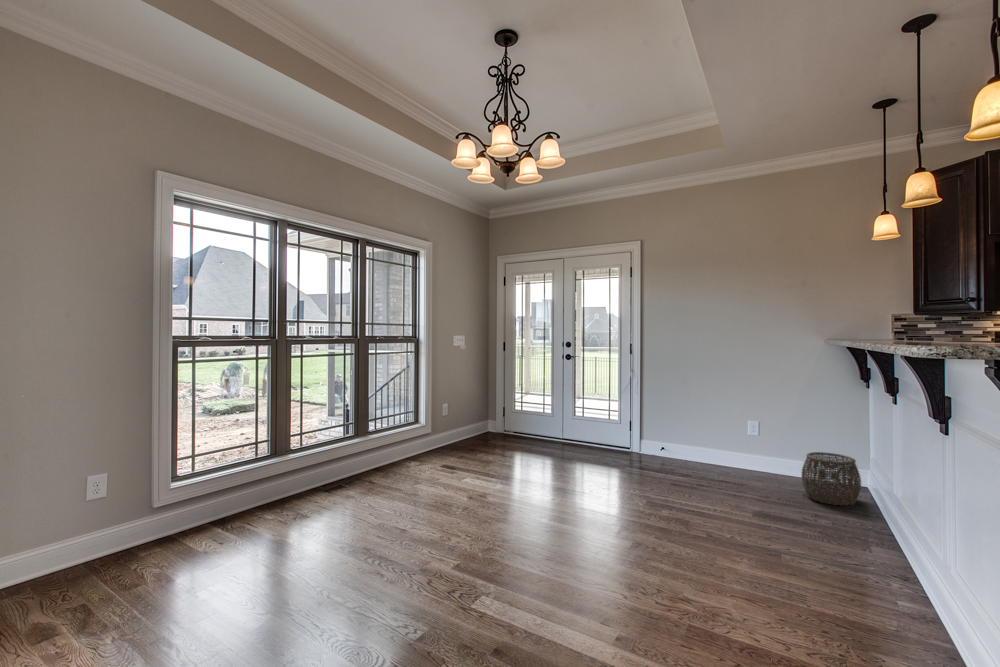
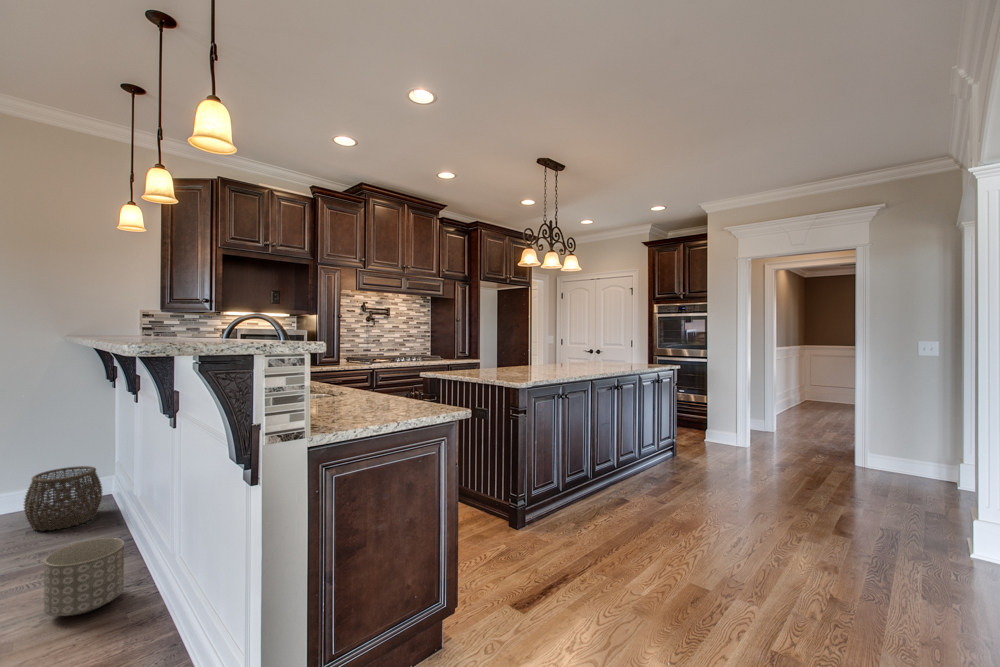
planter: none [826,518,892,584] -> present [44,538,124,616]

